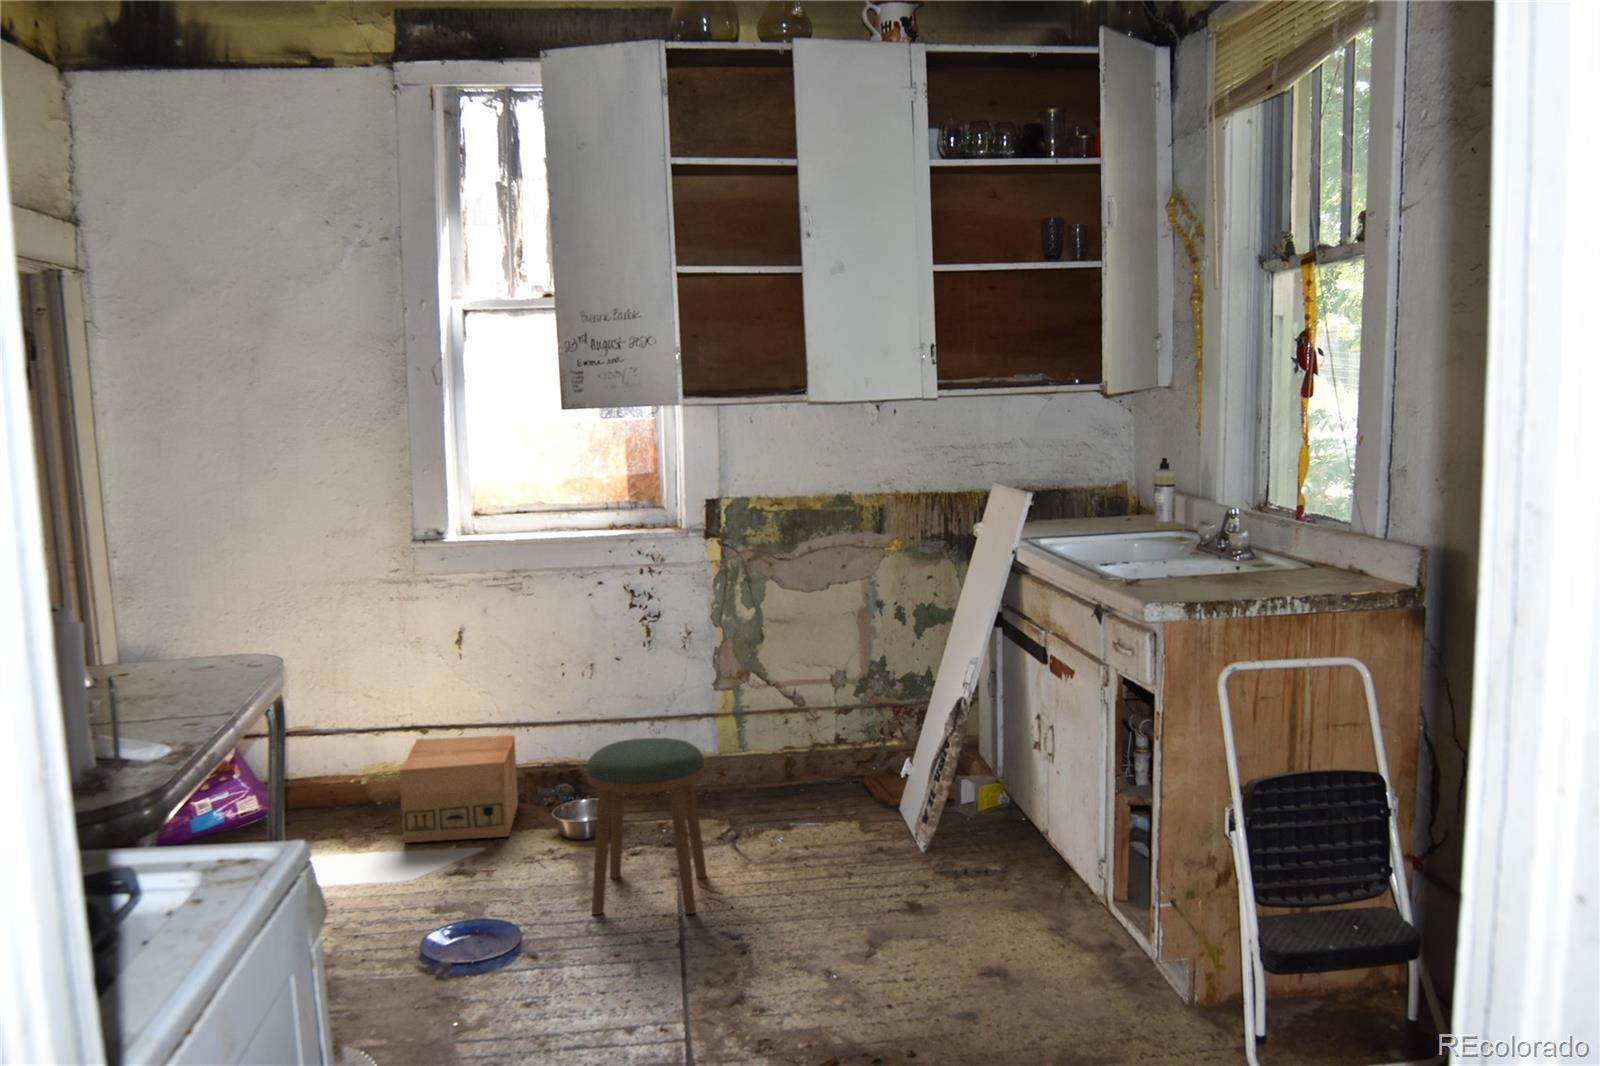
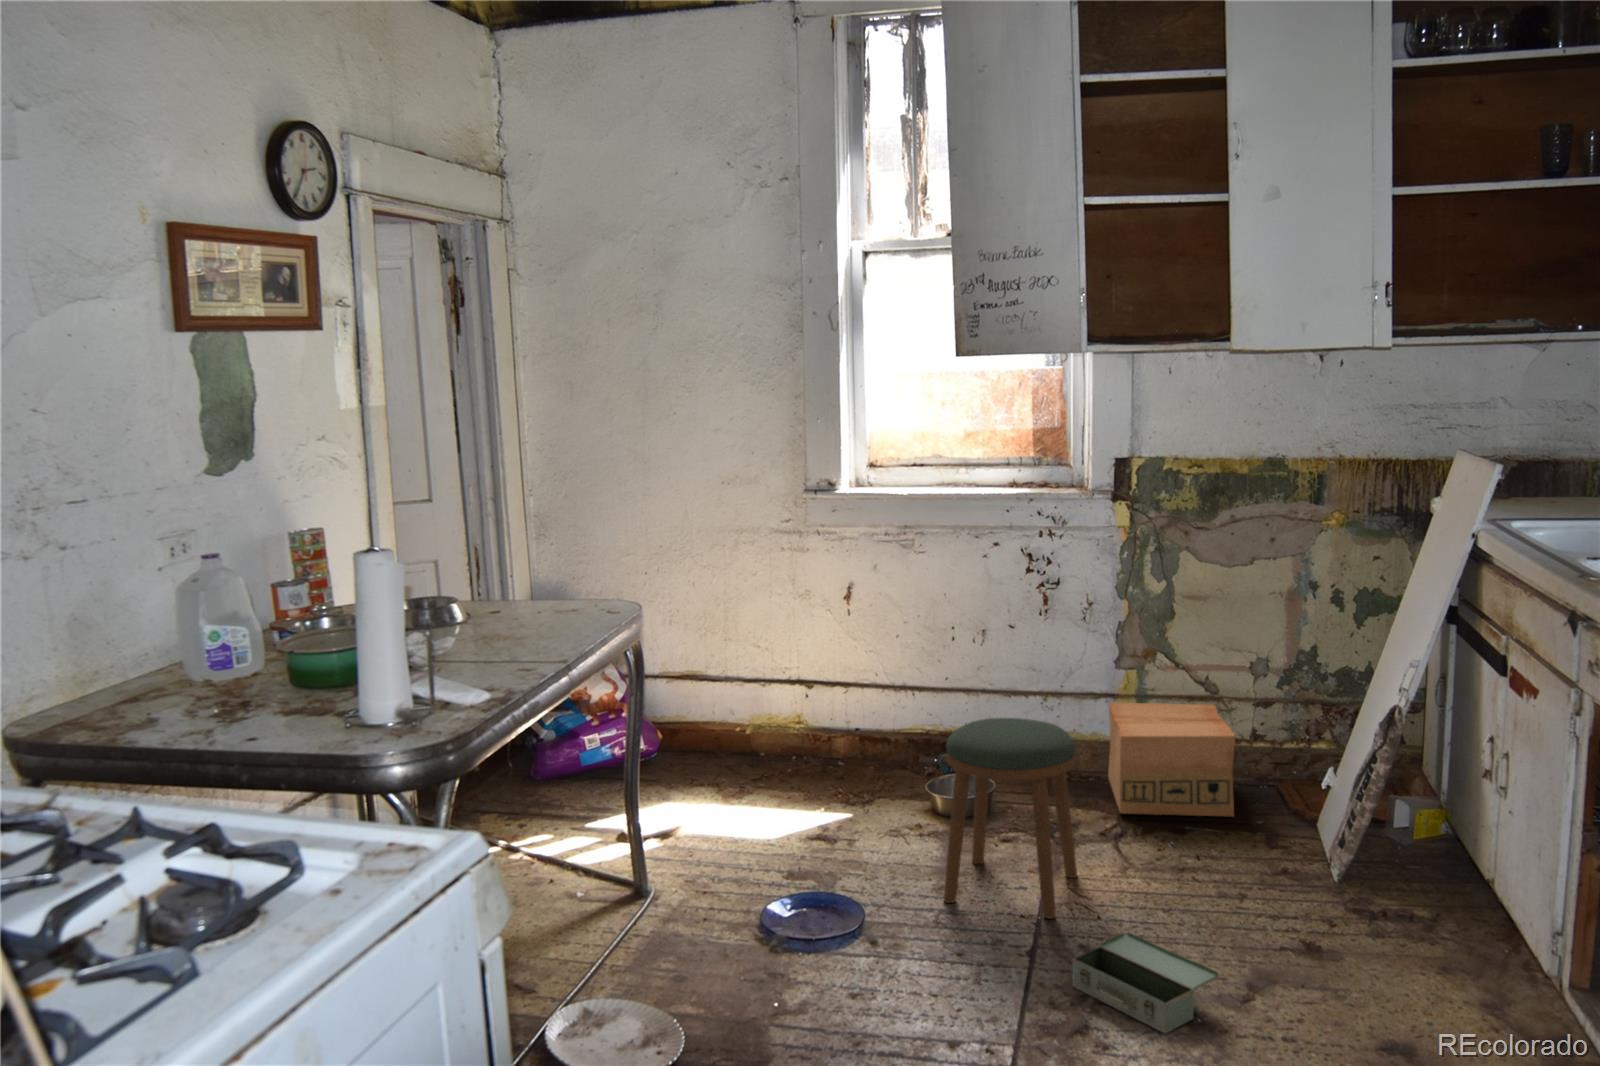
cardboard box: present [399,735,518,843] -> present [1108,703,1235,817]
toolbox: none [722,912,844,987] -> present [1072,933,1219,1033]

